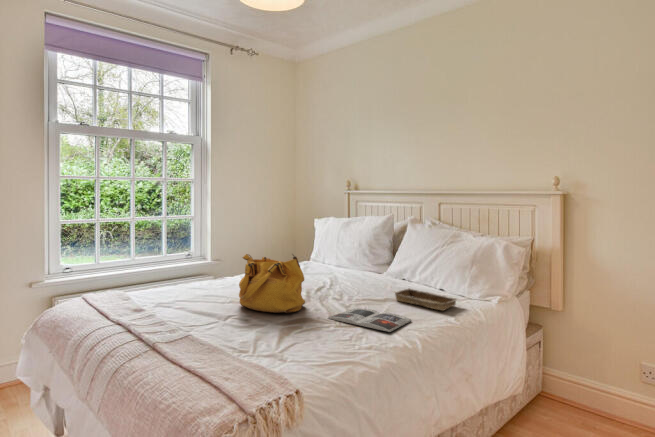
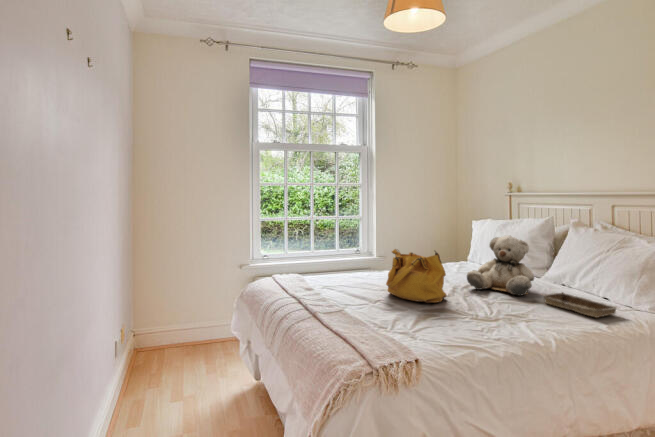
teddy bear: none [321,234,383,295] -> present [467,235,534,296]
magazine: present [328,308,412,332] -> none [465,305,555,329]

